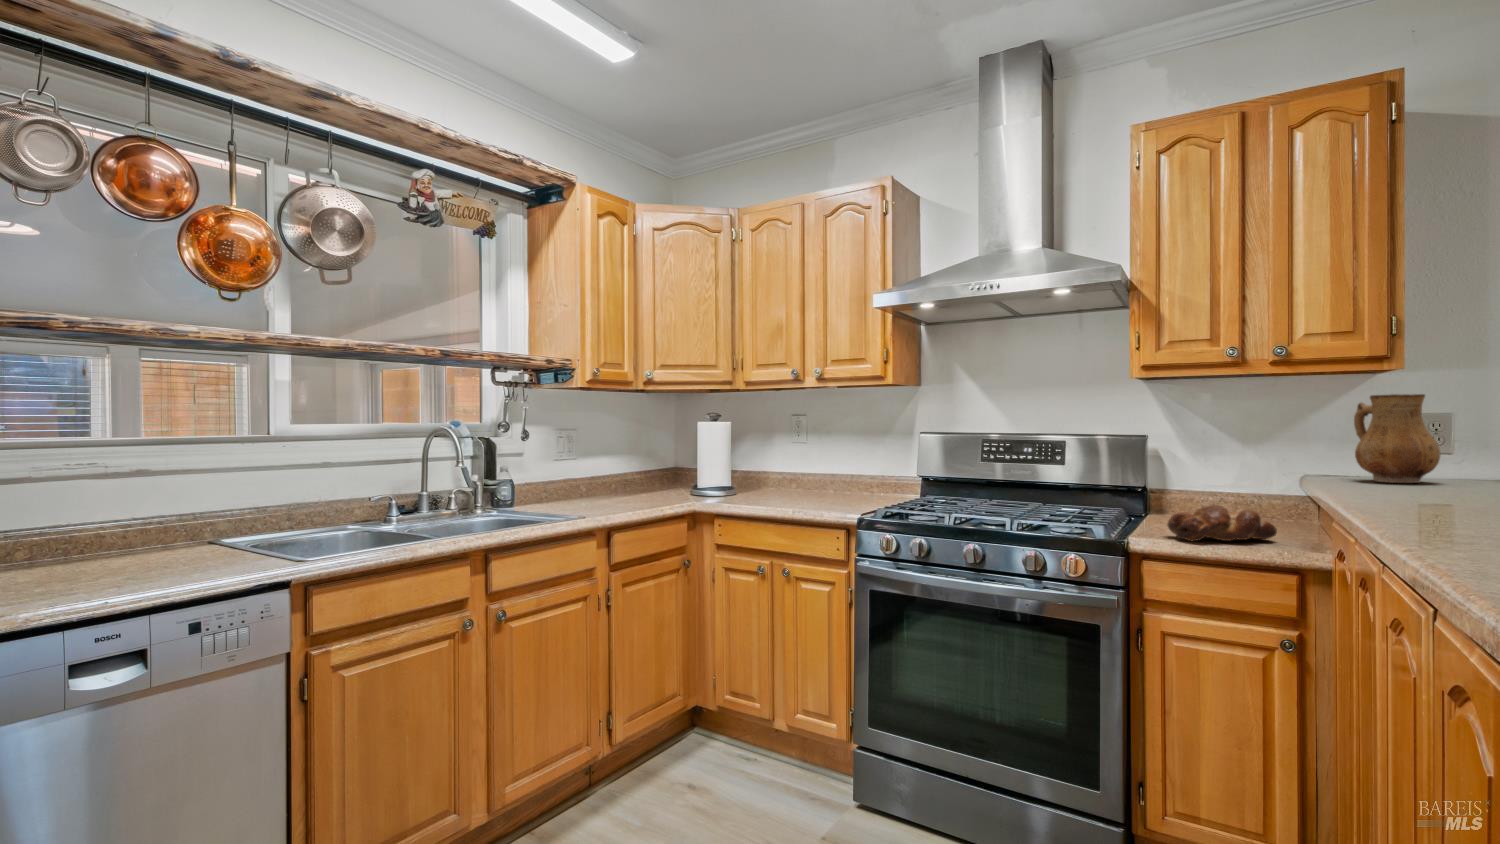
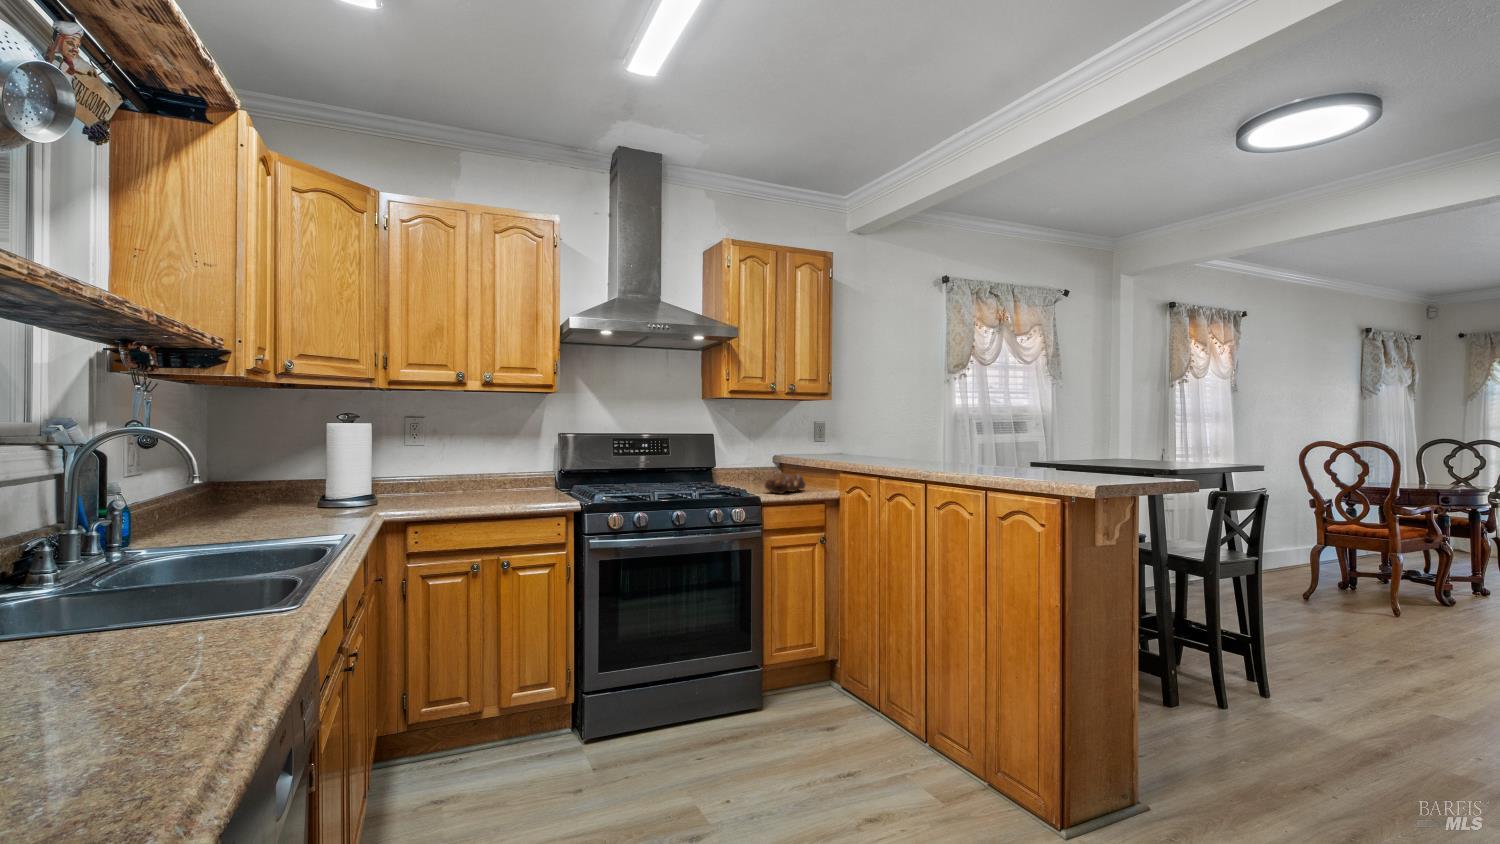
ceramic pitcher: present [1354,394,1440,483] -> none [802,412,837,457]

